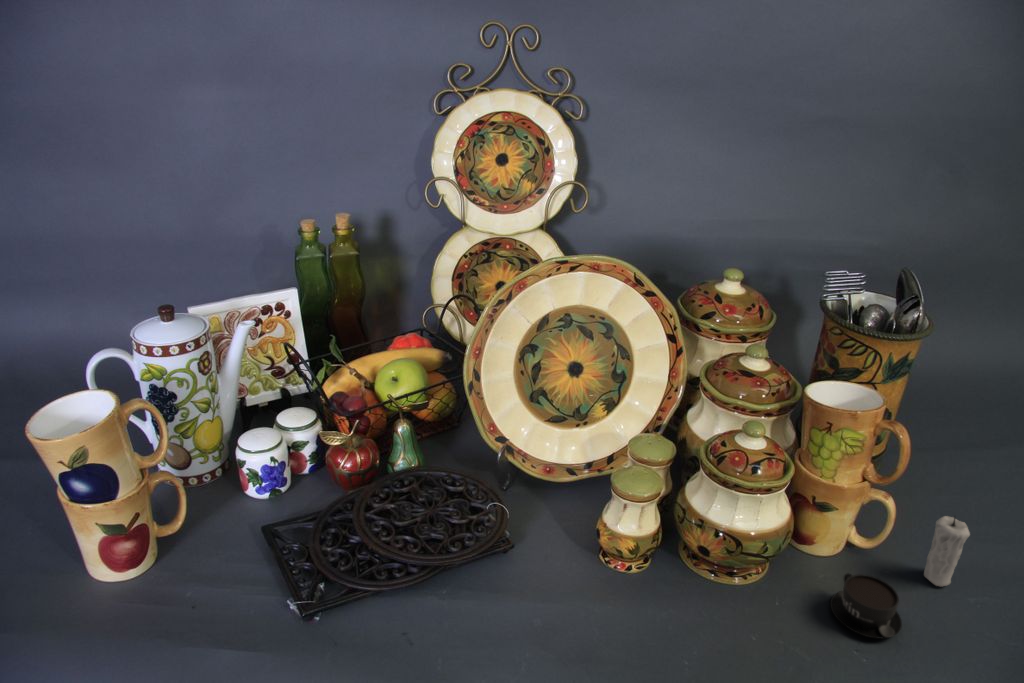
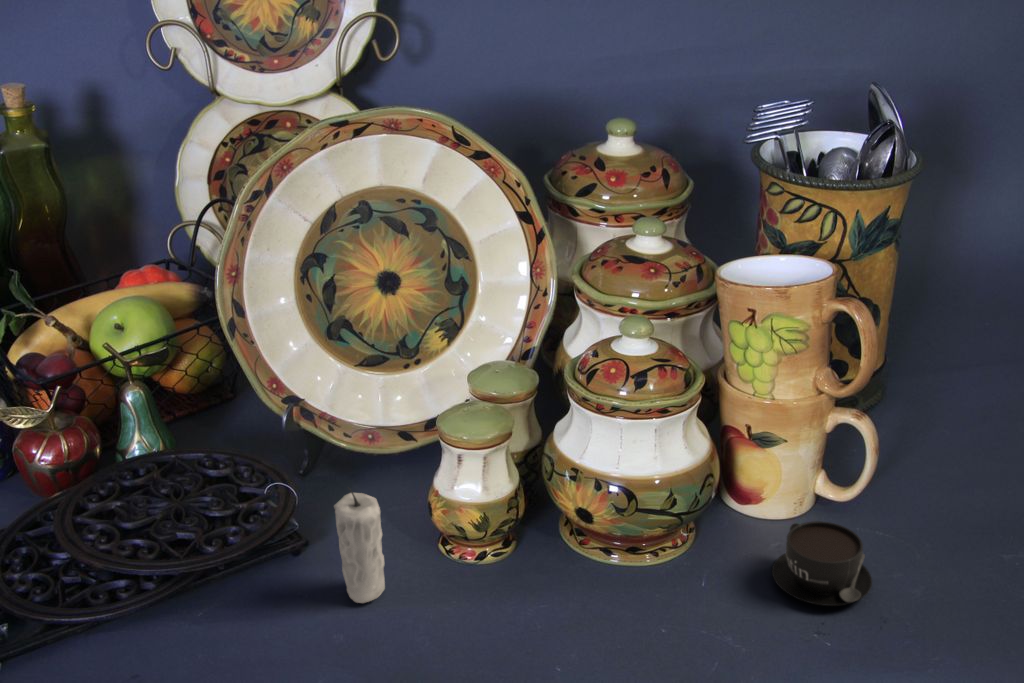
candle: present [924,516,970,586] -> present [334,491,385,603]

